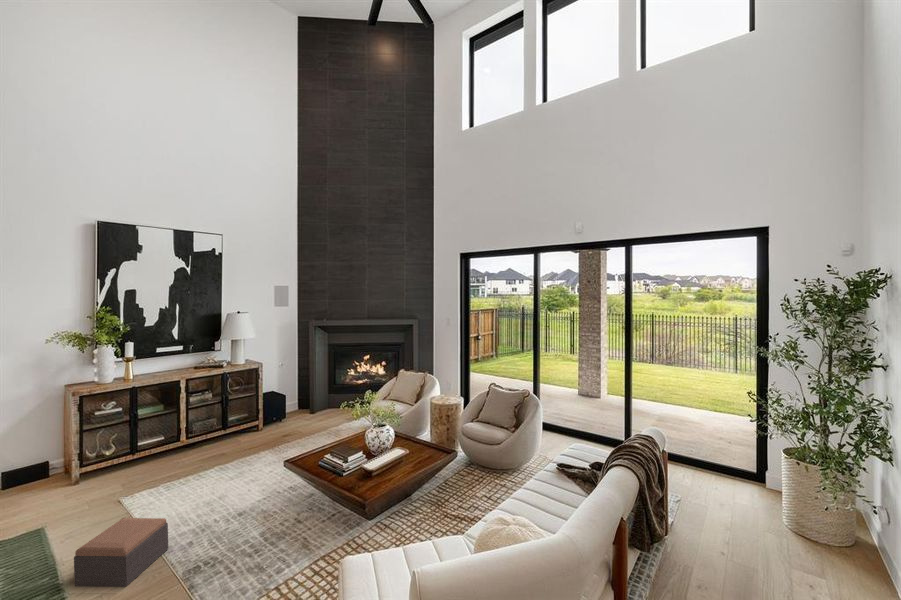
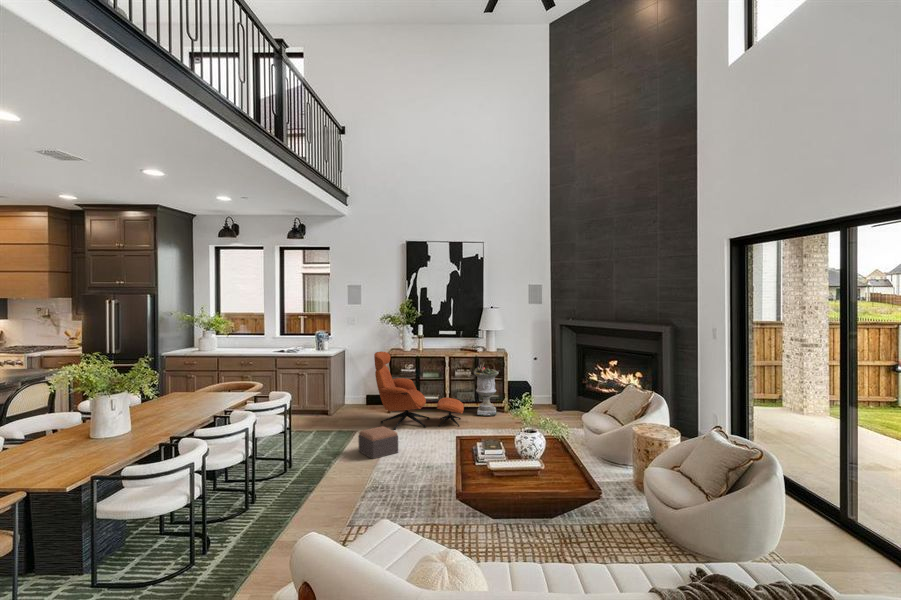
planter: none [224,384,261,442] -> present [474,367,499,416]
lounge chair: none [58,392,229,512] -> present [374,352,464,430]

